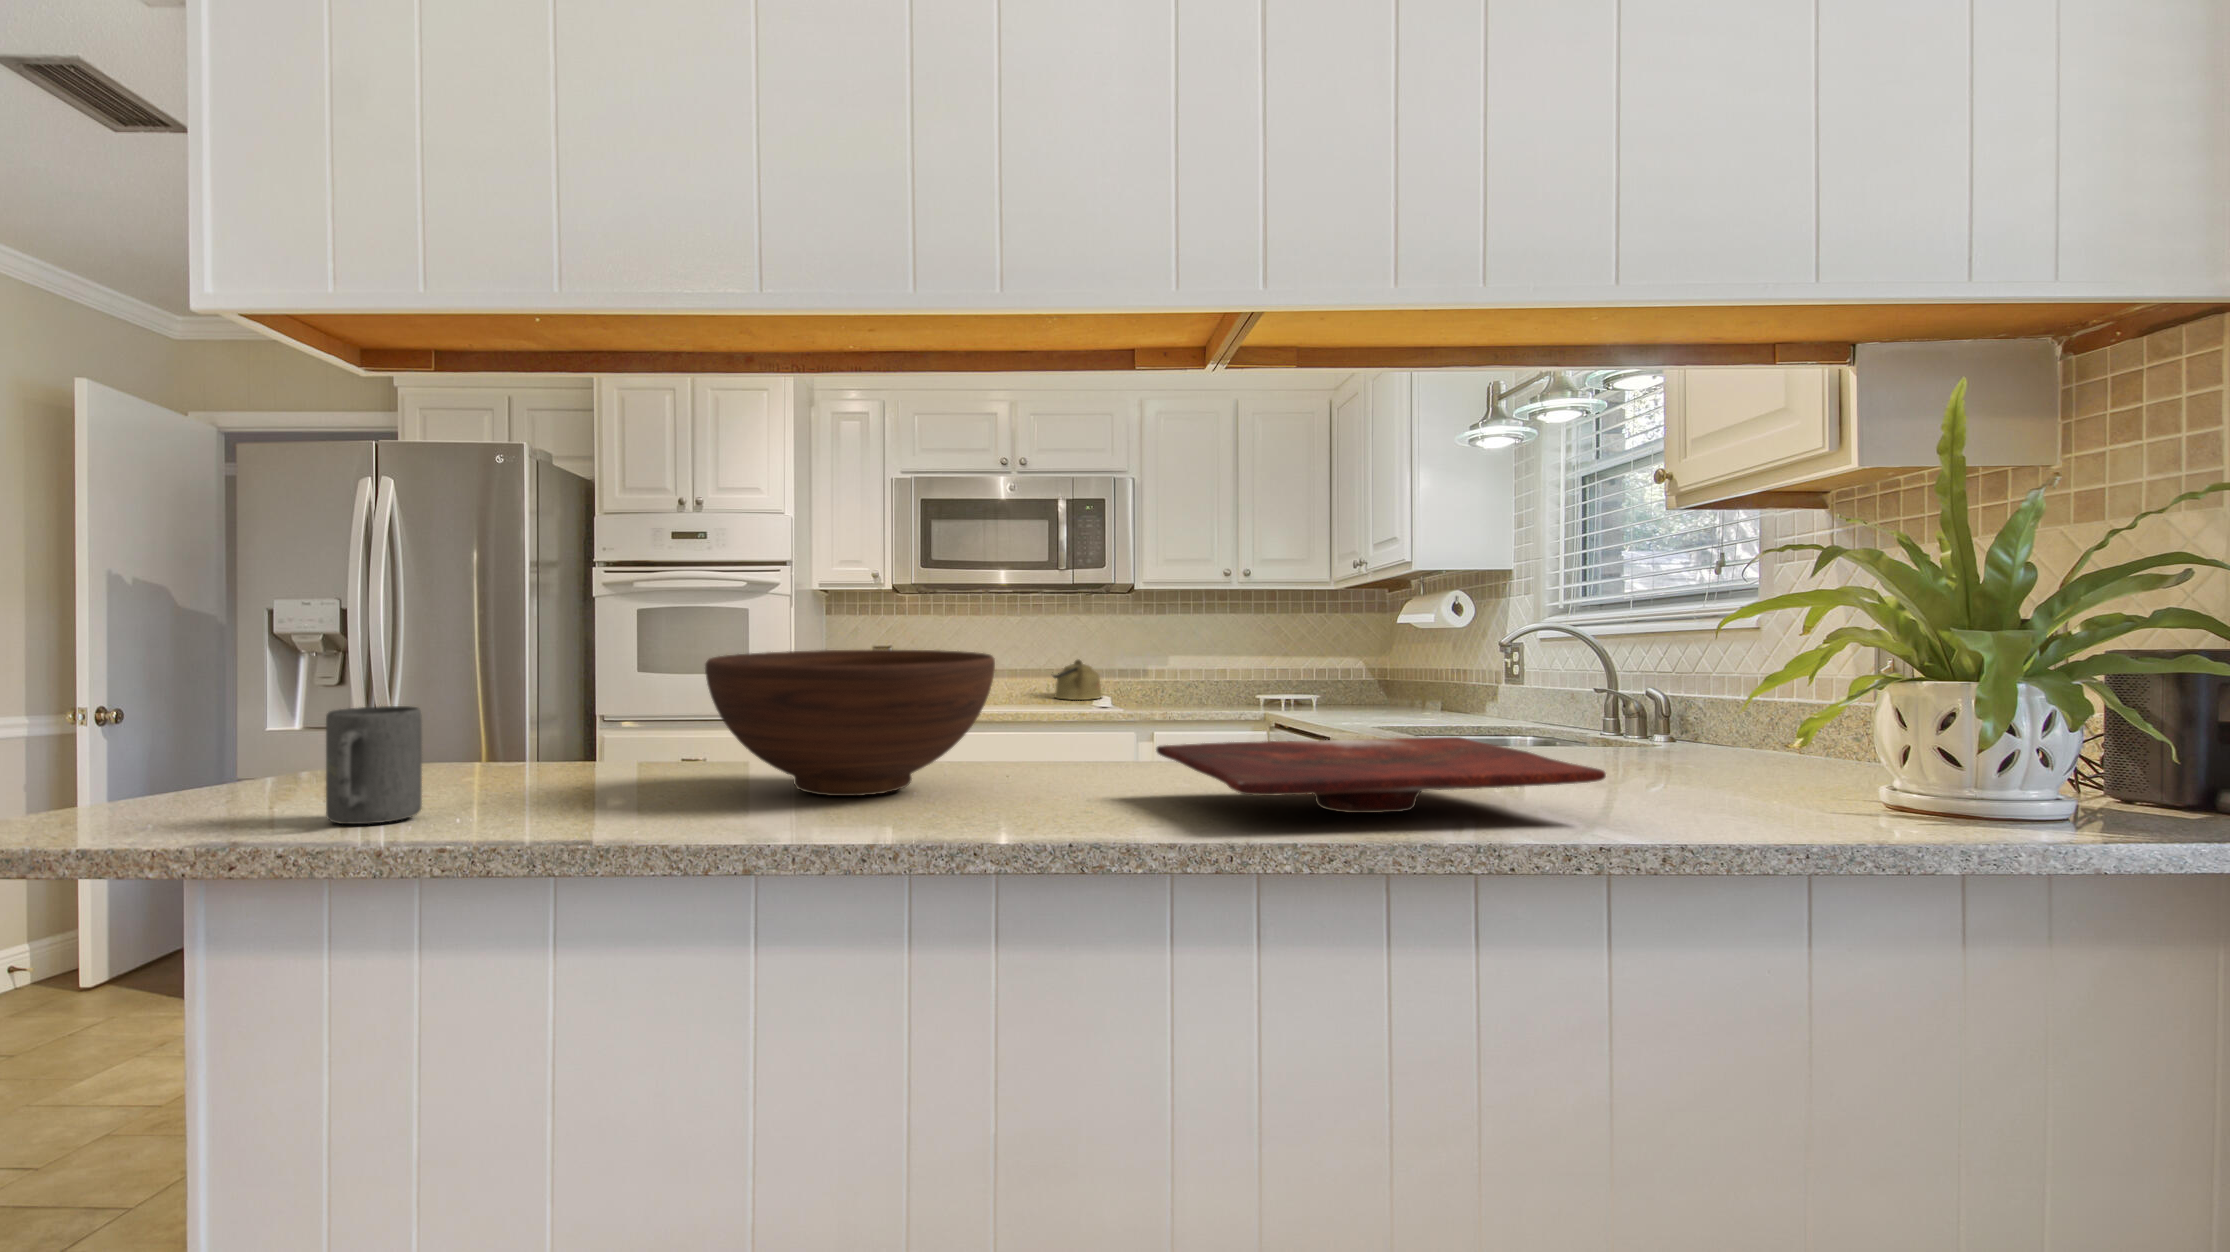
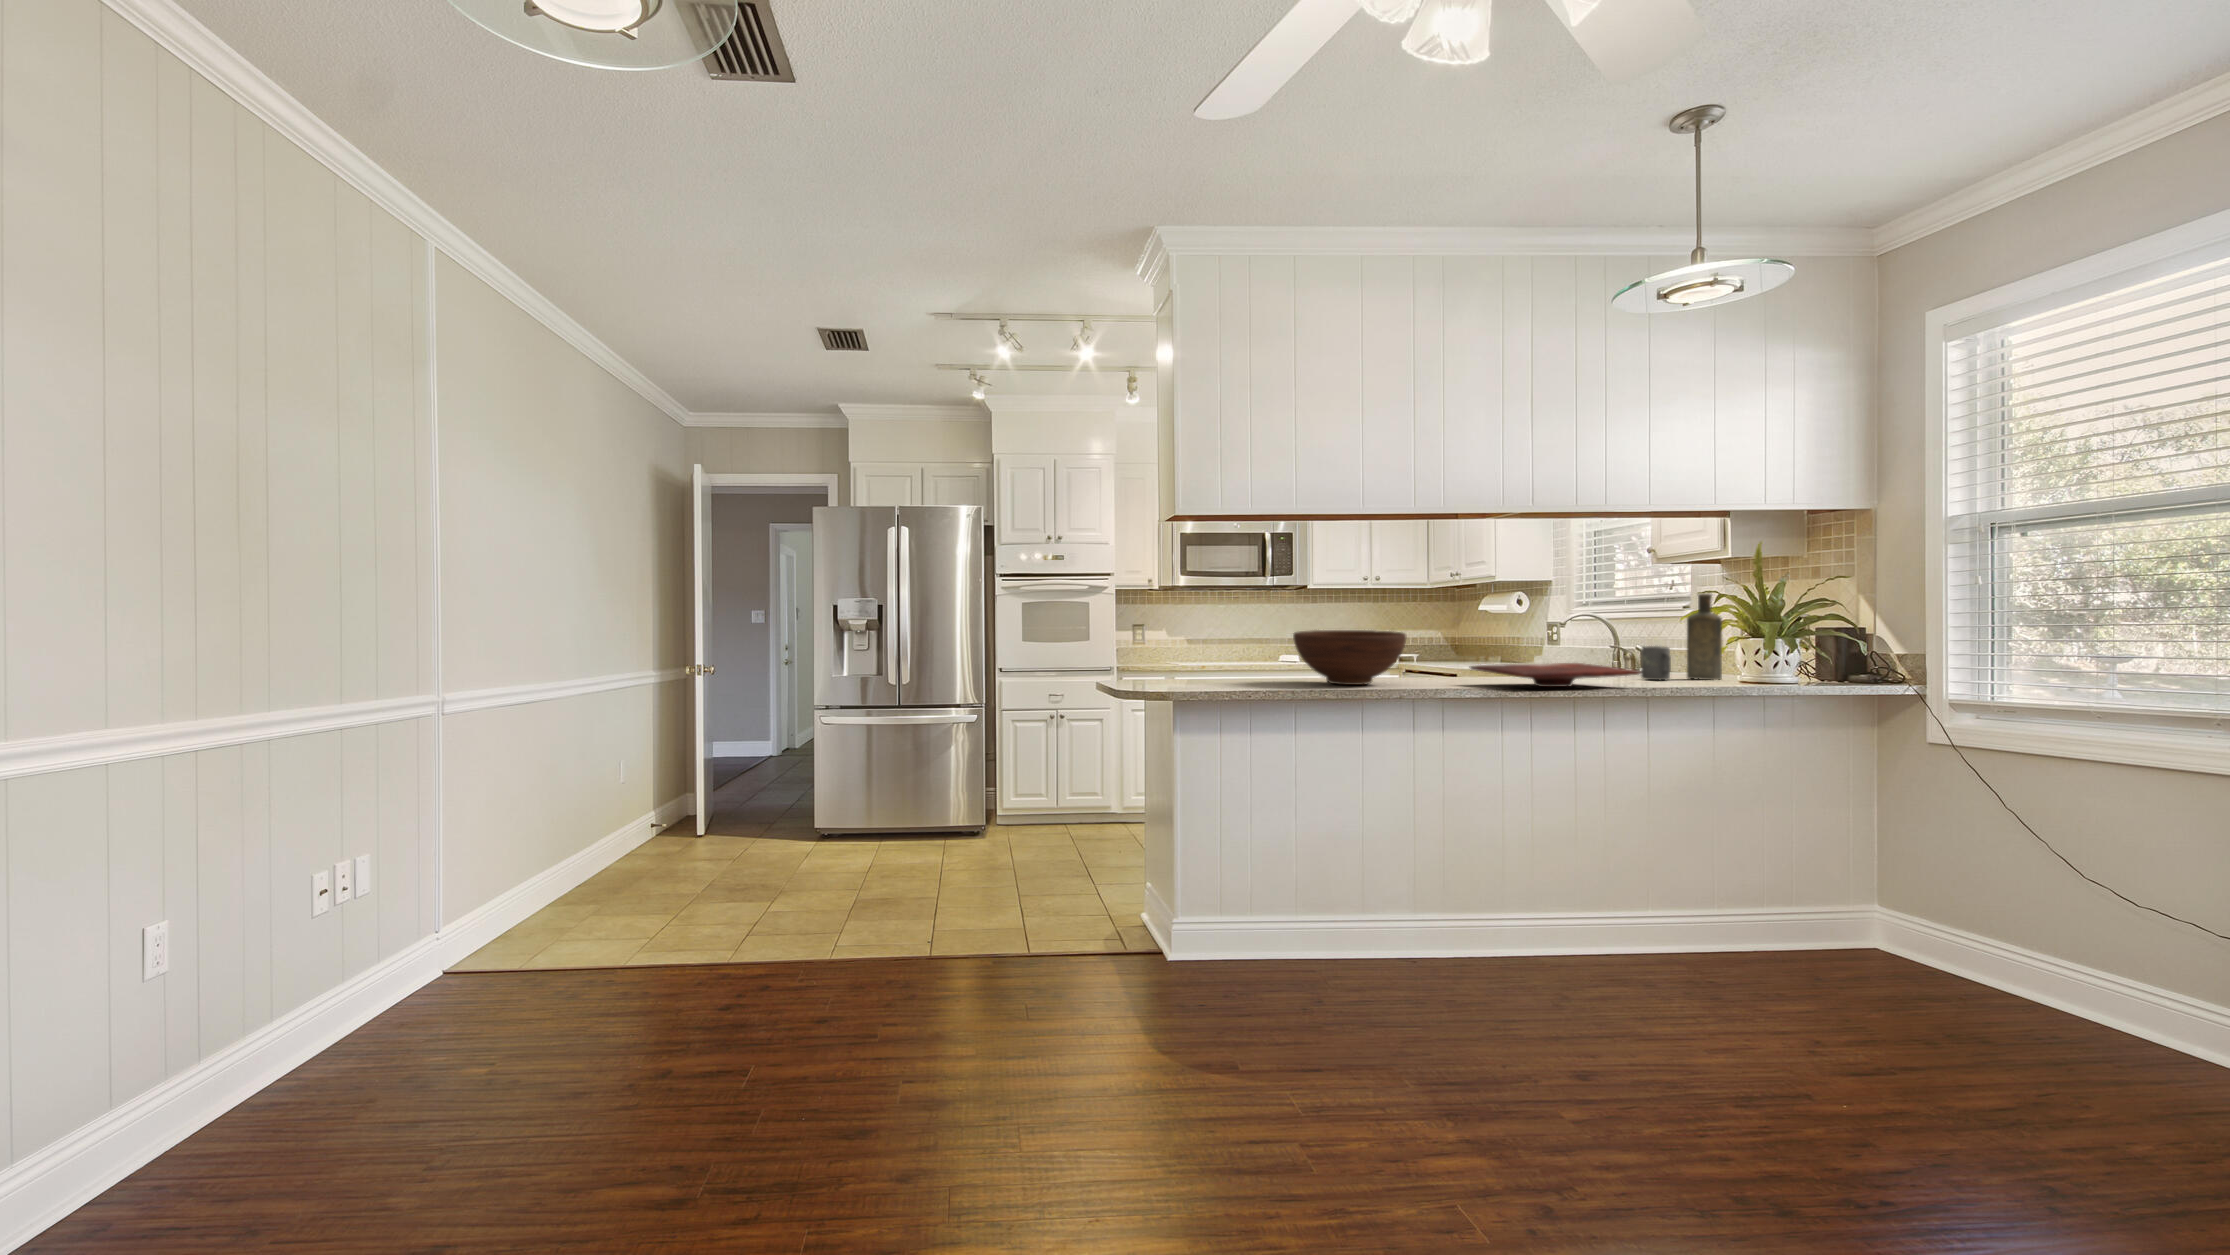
bottle: none [1736,568,1830,773] -> present [1687,593,1722,680]
kettle: present [1053,660,1102,700] -> none [1245,633,1279,658]
mug: present [326,706,422,824] -> present [1641,646,1671,680]

